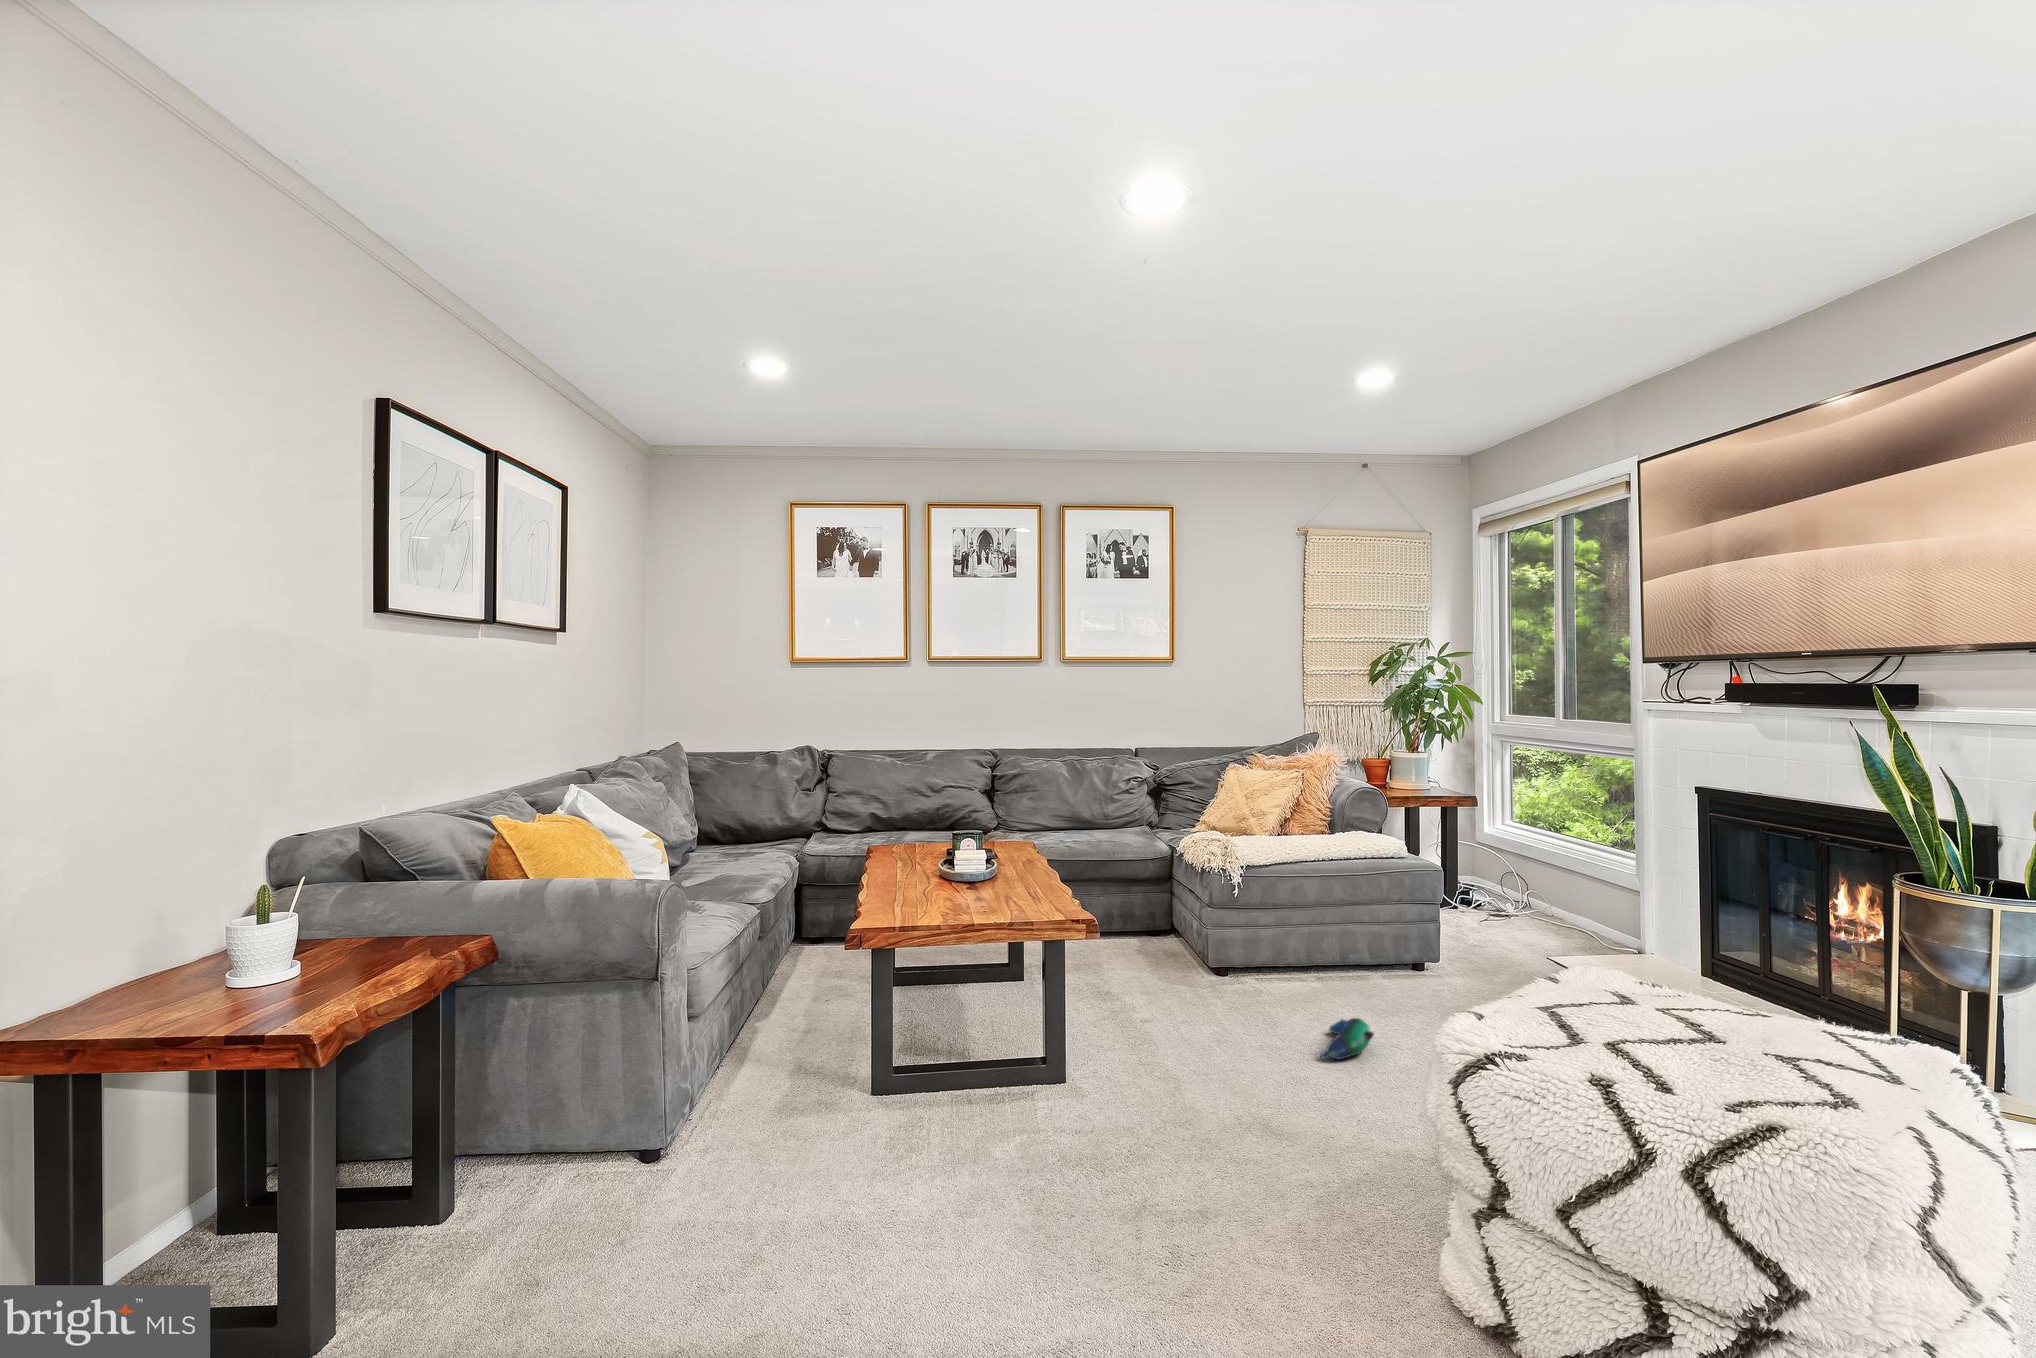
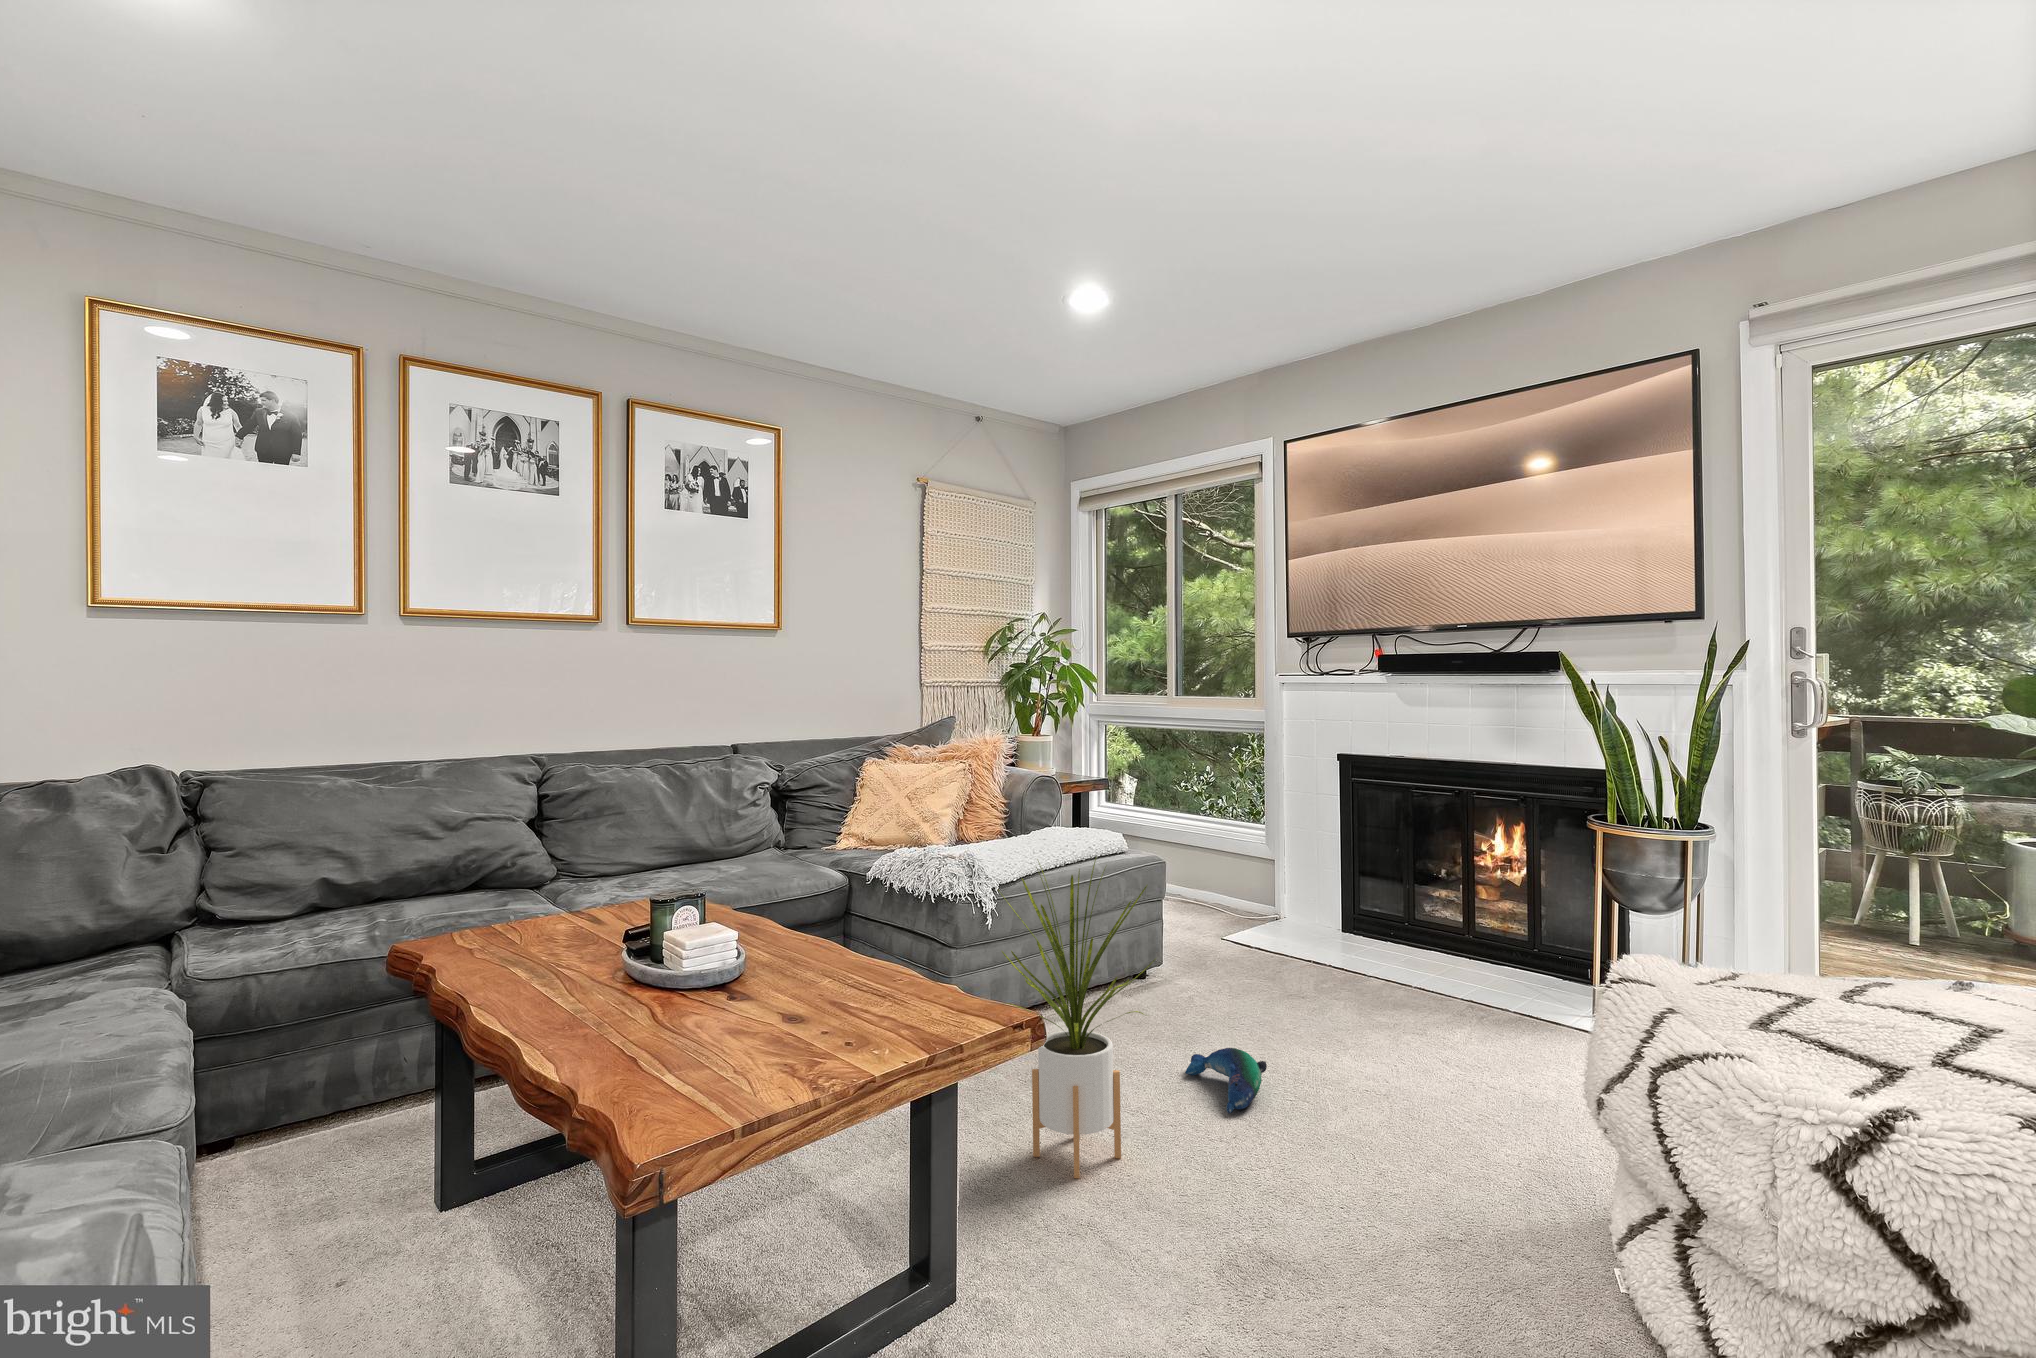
house plant: none [1129,849,1242,1060] -> present [999,858,1155,1178]

